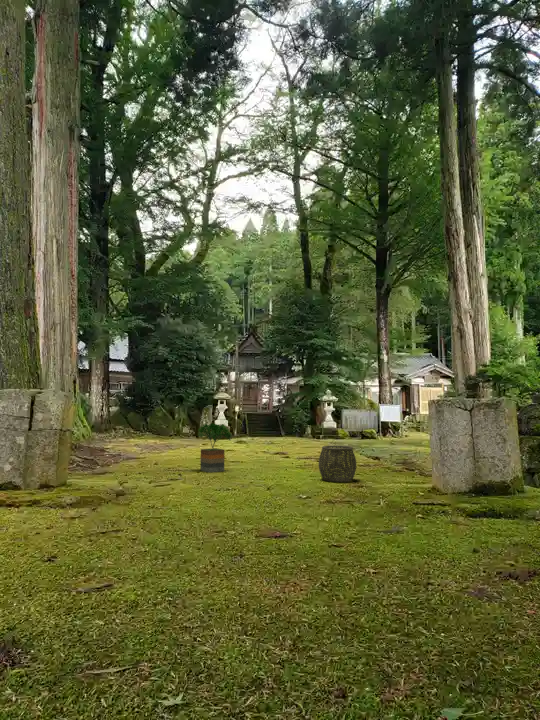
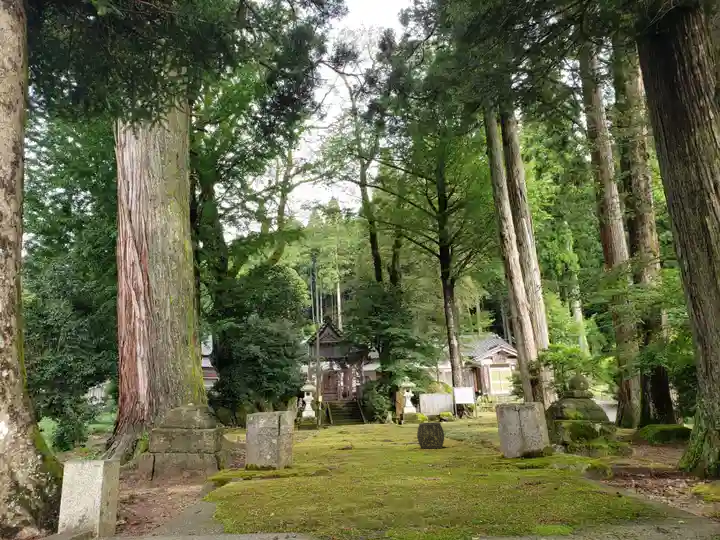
potted tree: present [198,423,231,472] -> none [323,411,350,450]

